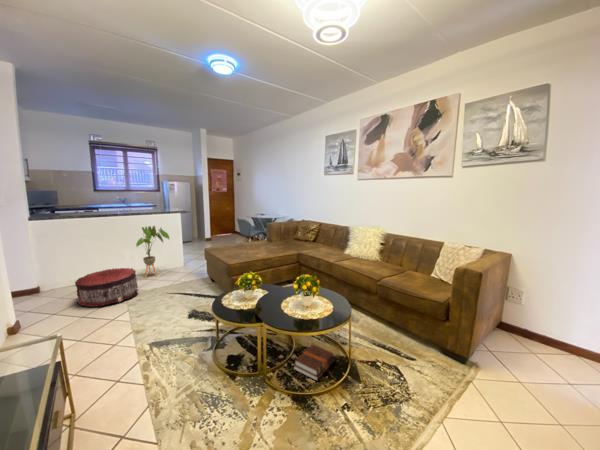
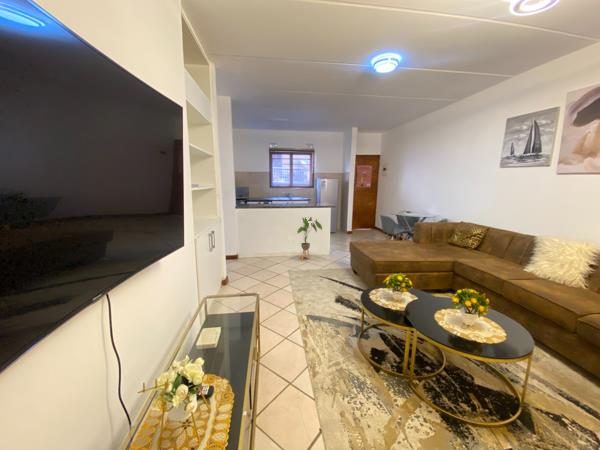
pouf: present [75,268,138,307] -> none [259,249,297,277]
hardback book: present [294,345,335,381] -> none [443,367,500,410]

